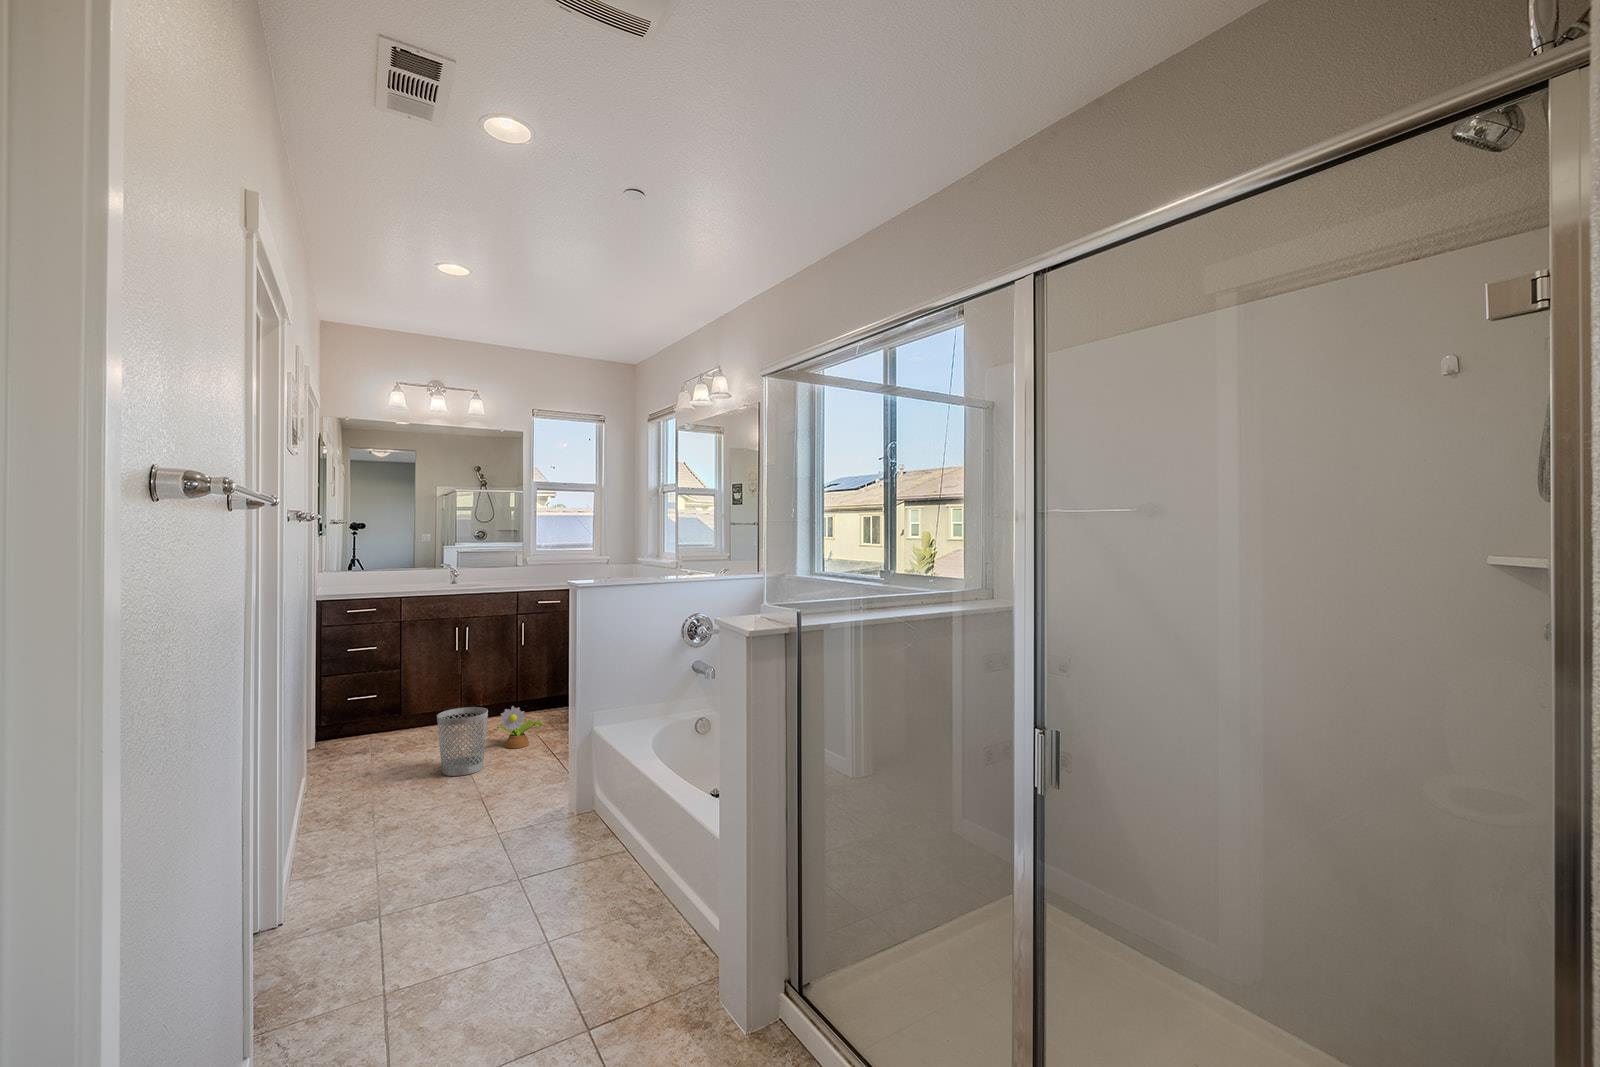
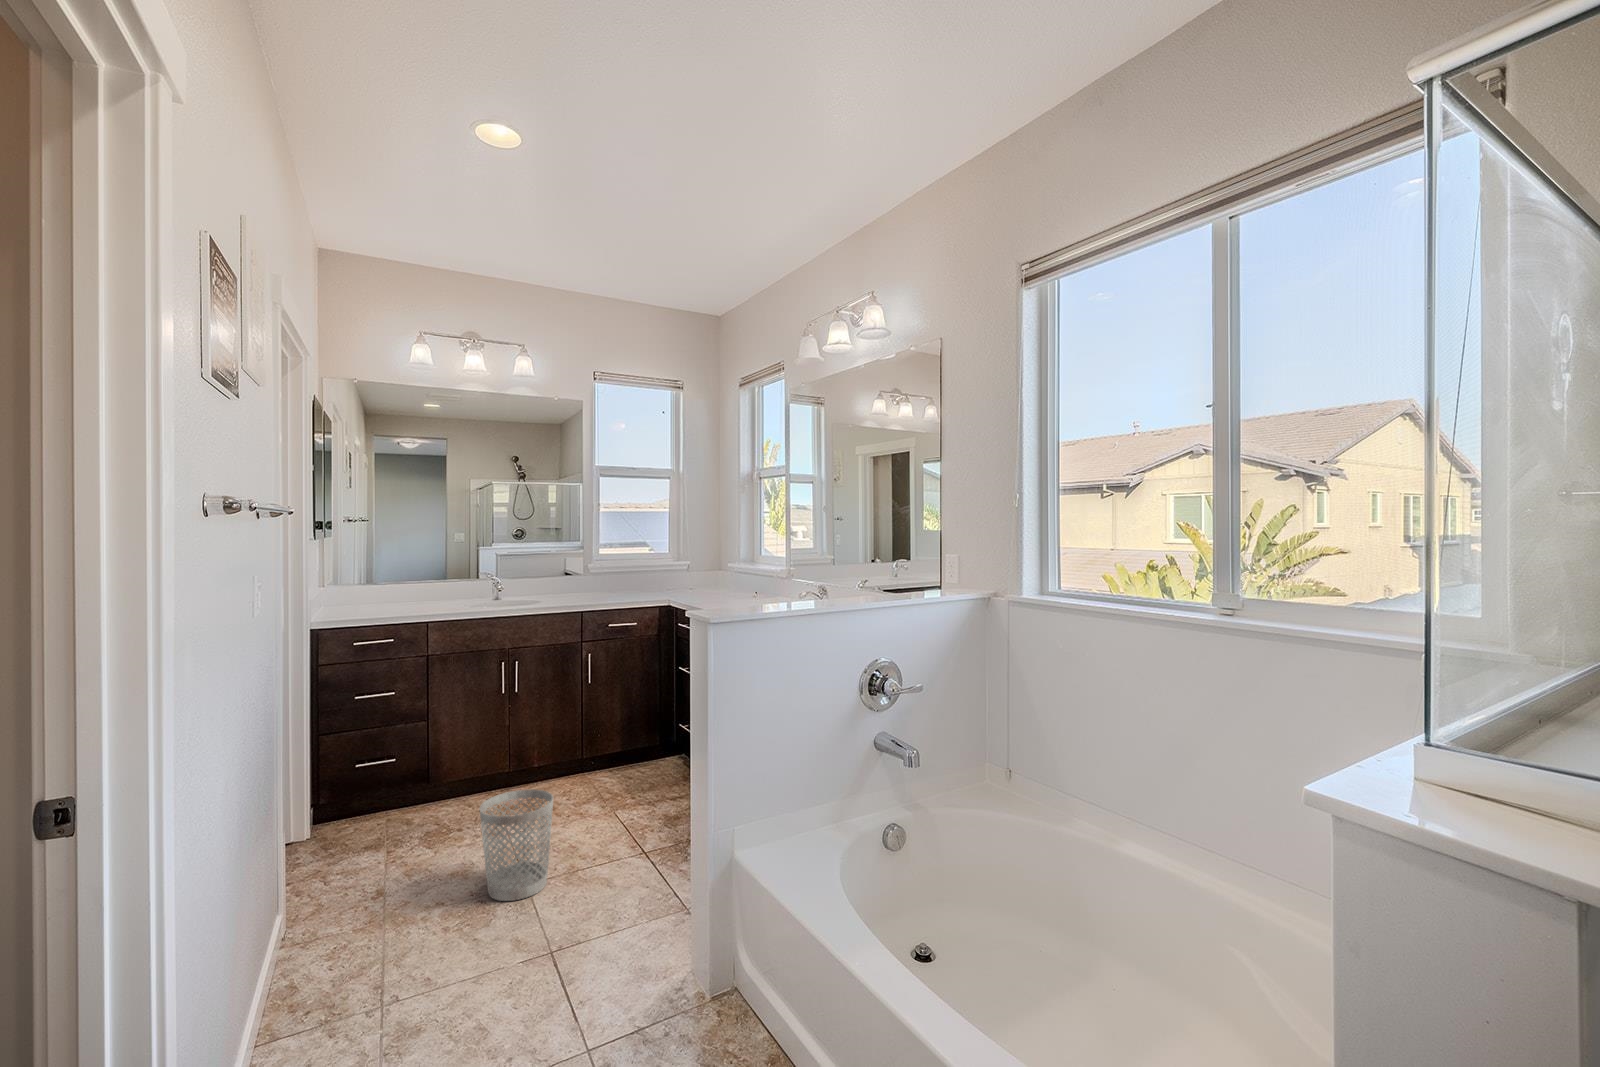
decorative plant: present [494,706,543,748] -> none [557,781,626,842]

